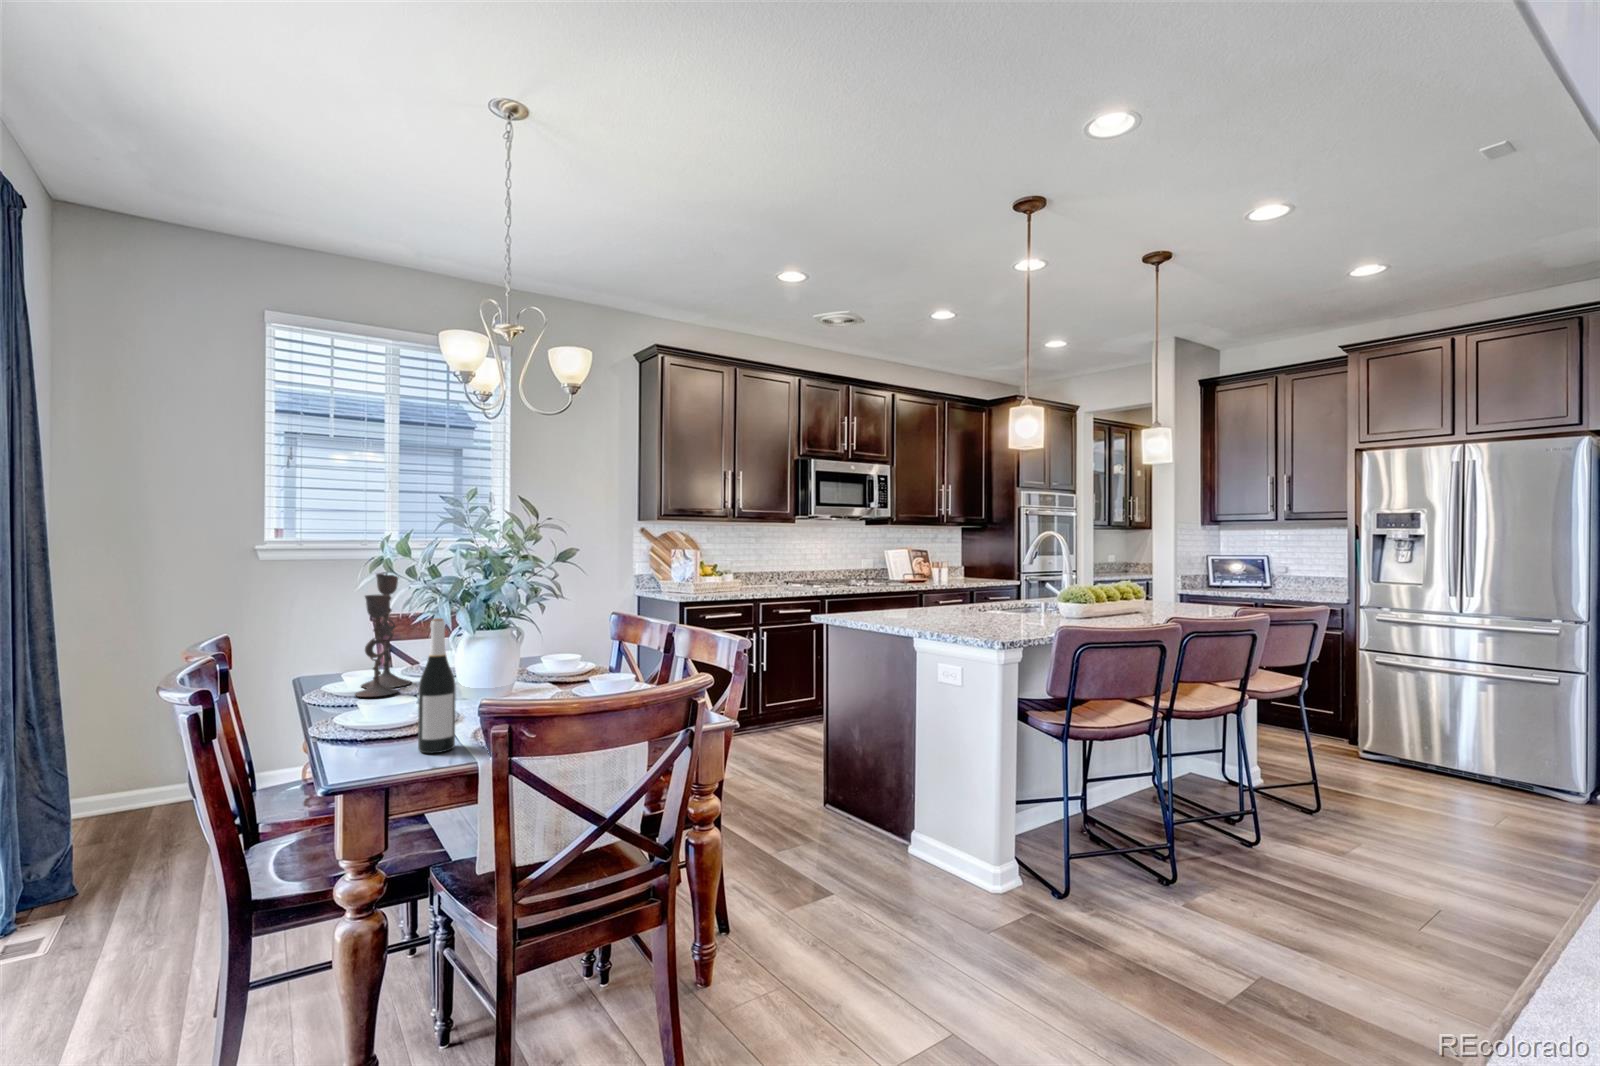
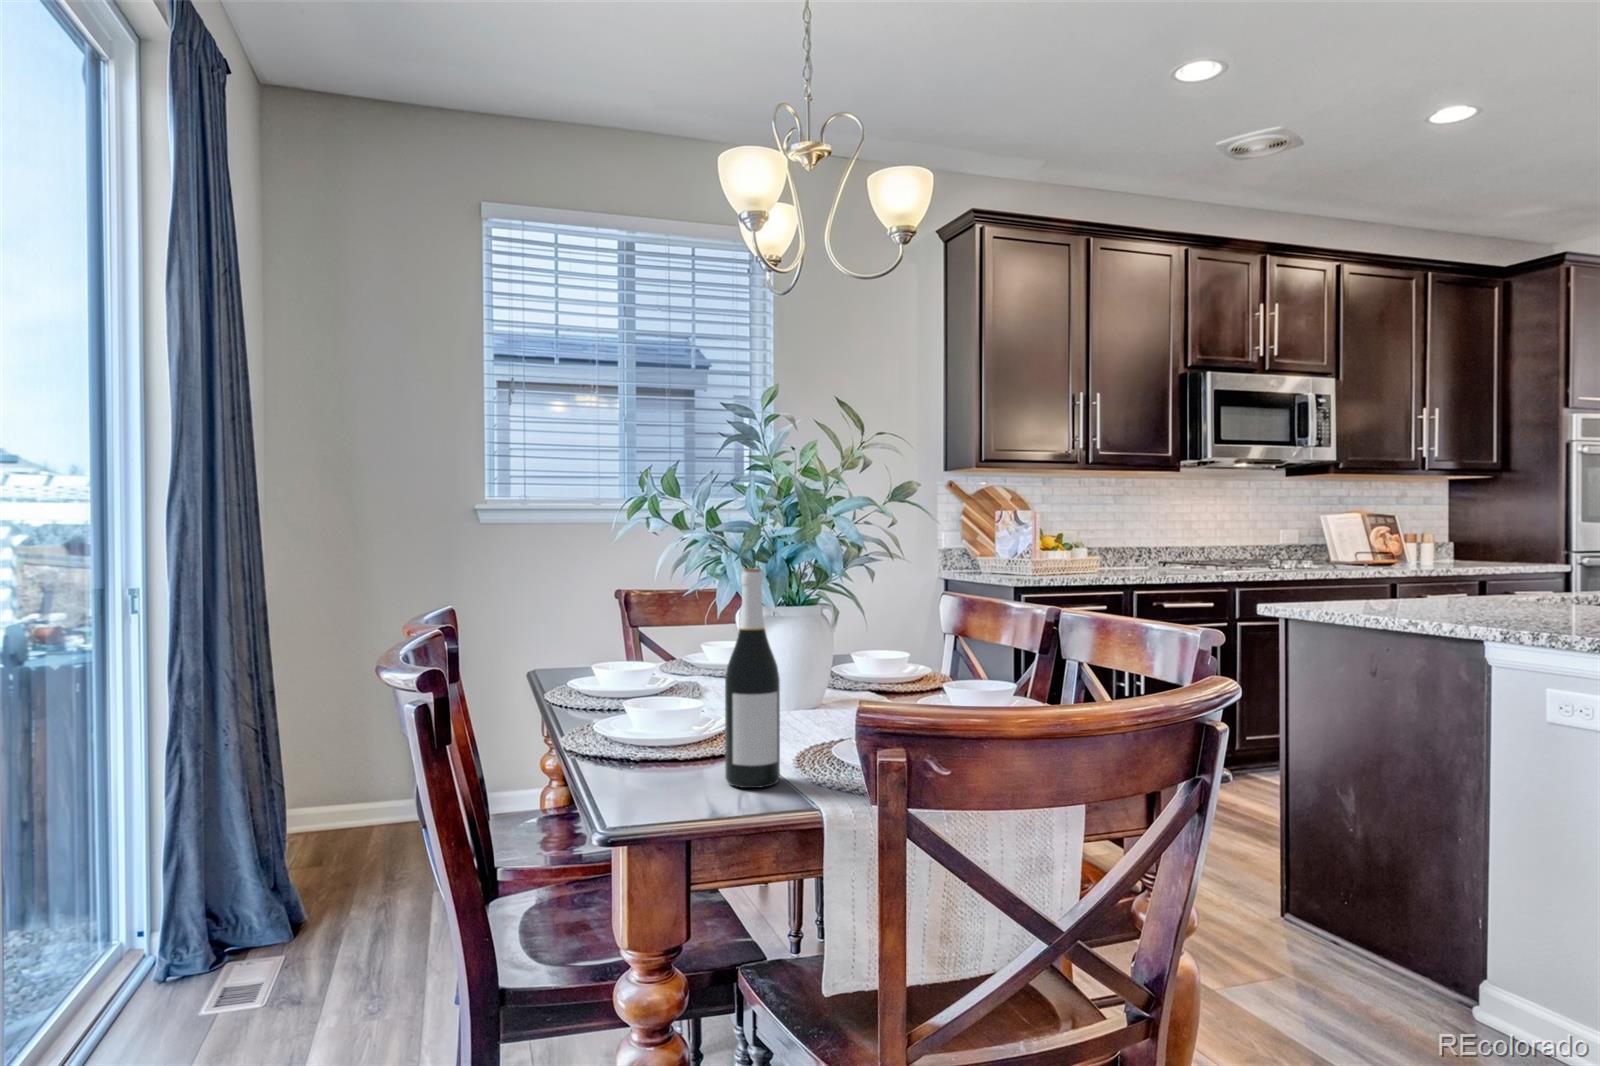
candlestick: present [355,573,411,697] -> none [614,519,685,697]

